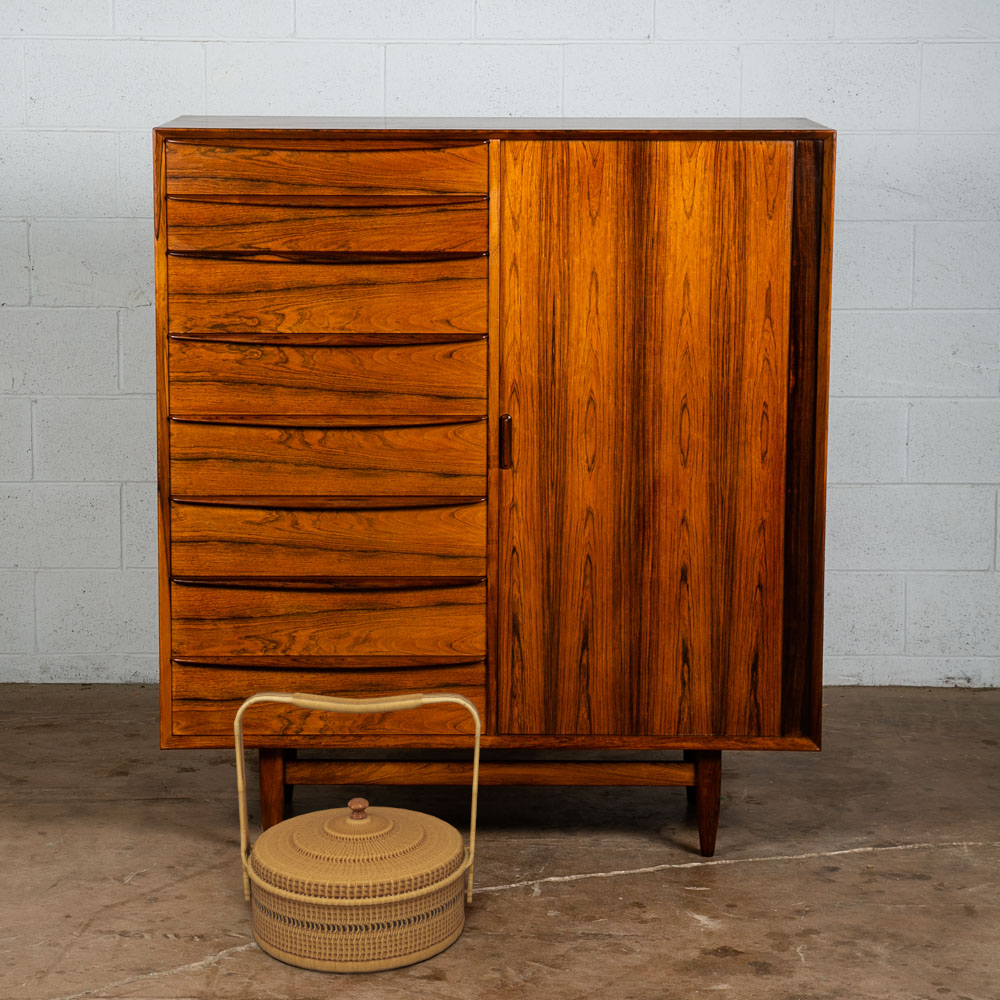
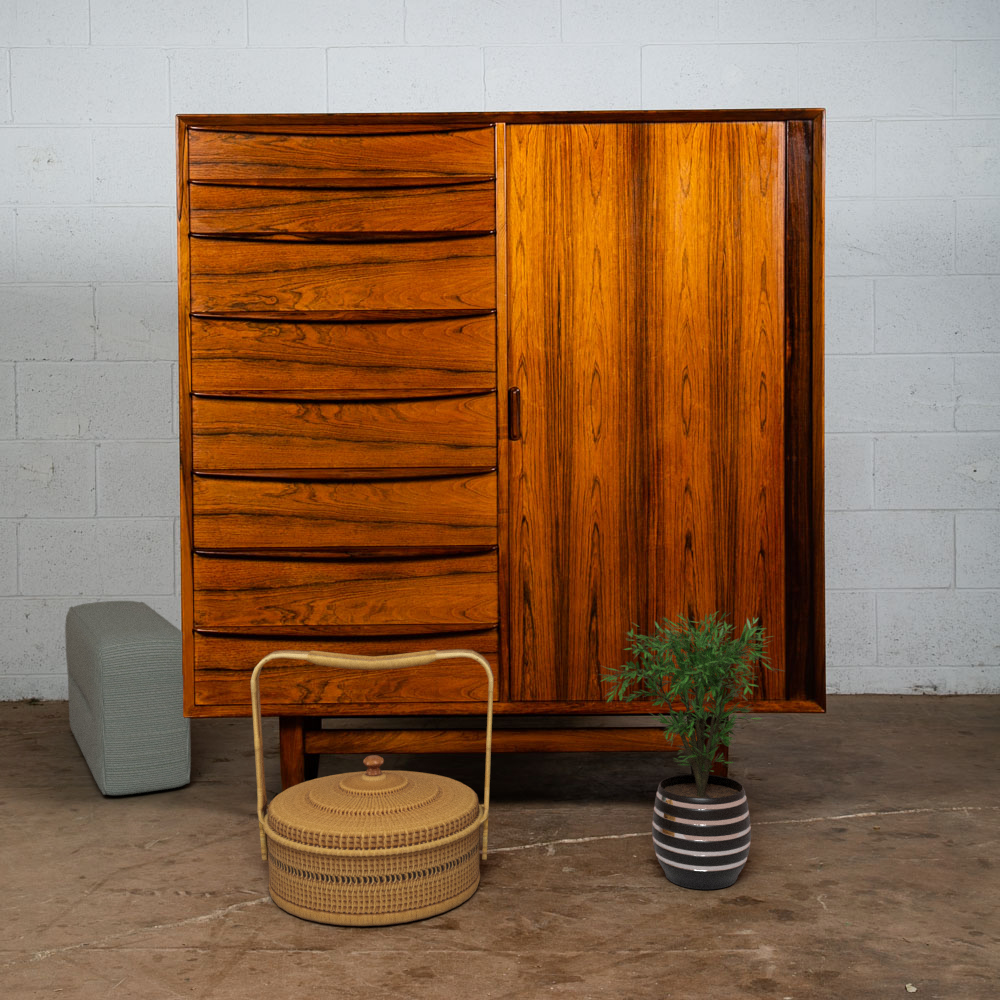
pouf: none [28,604,165,819] -> present [65,601,191,795]
potted plant: none [586,652,779,935] -> present [599,612,783,889]

